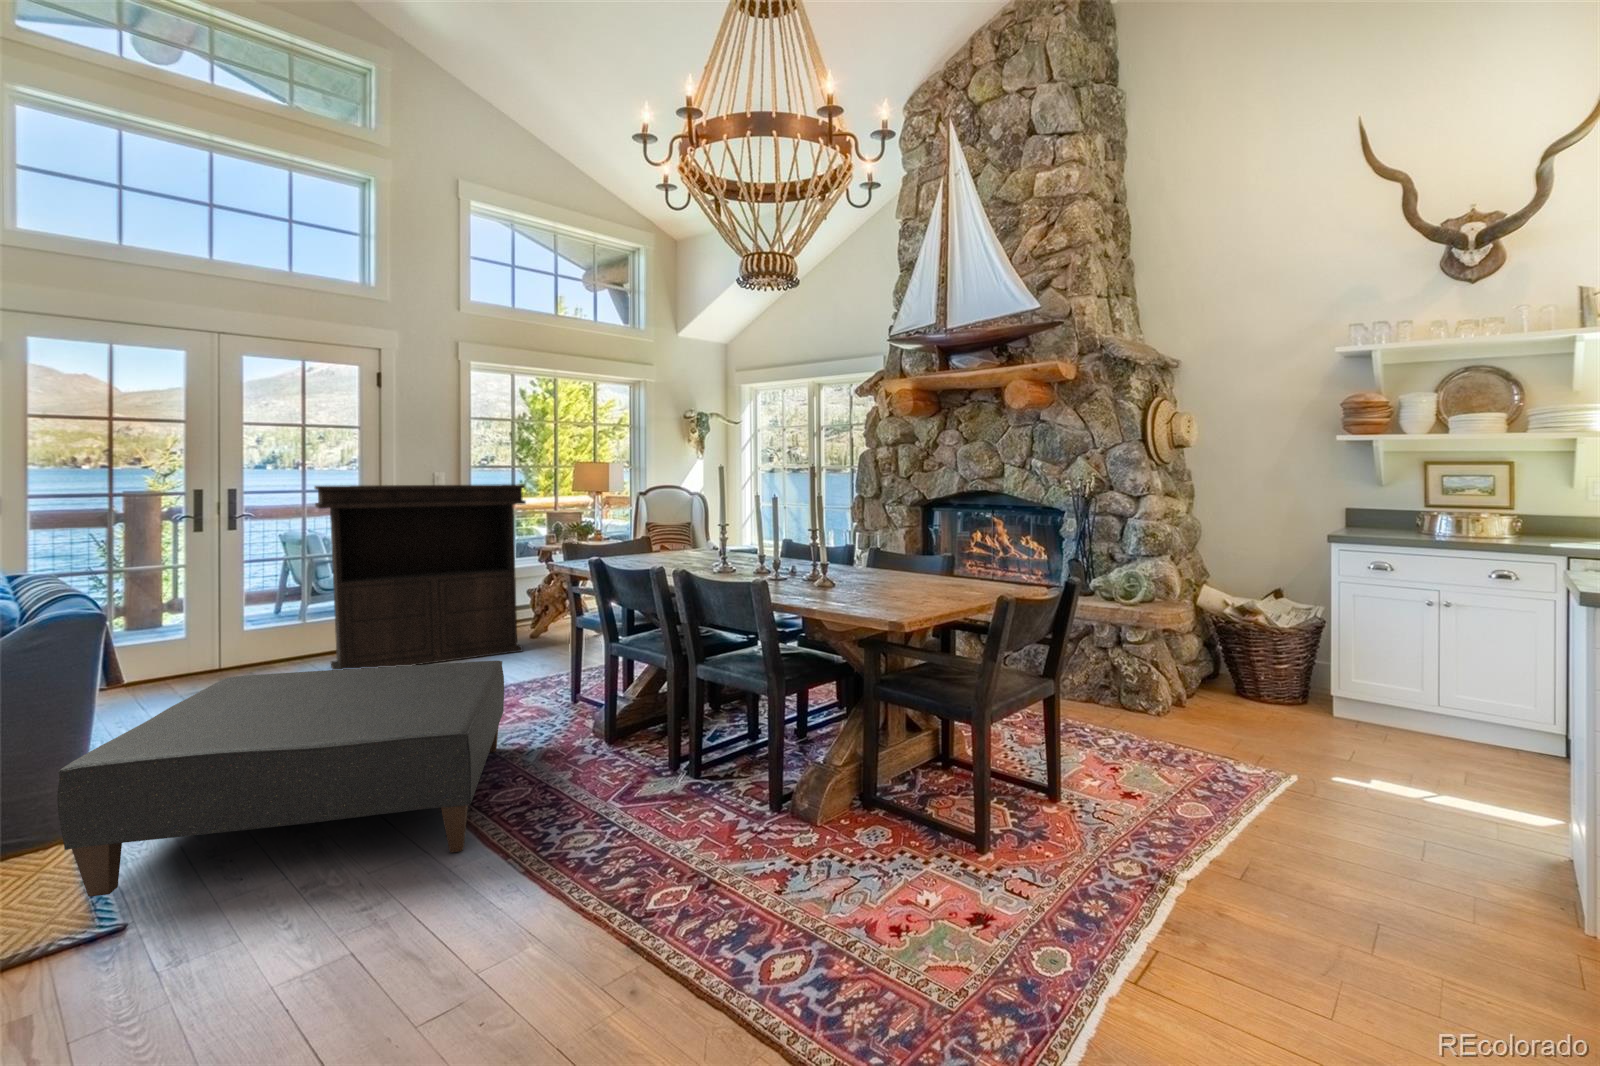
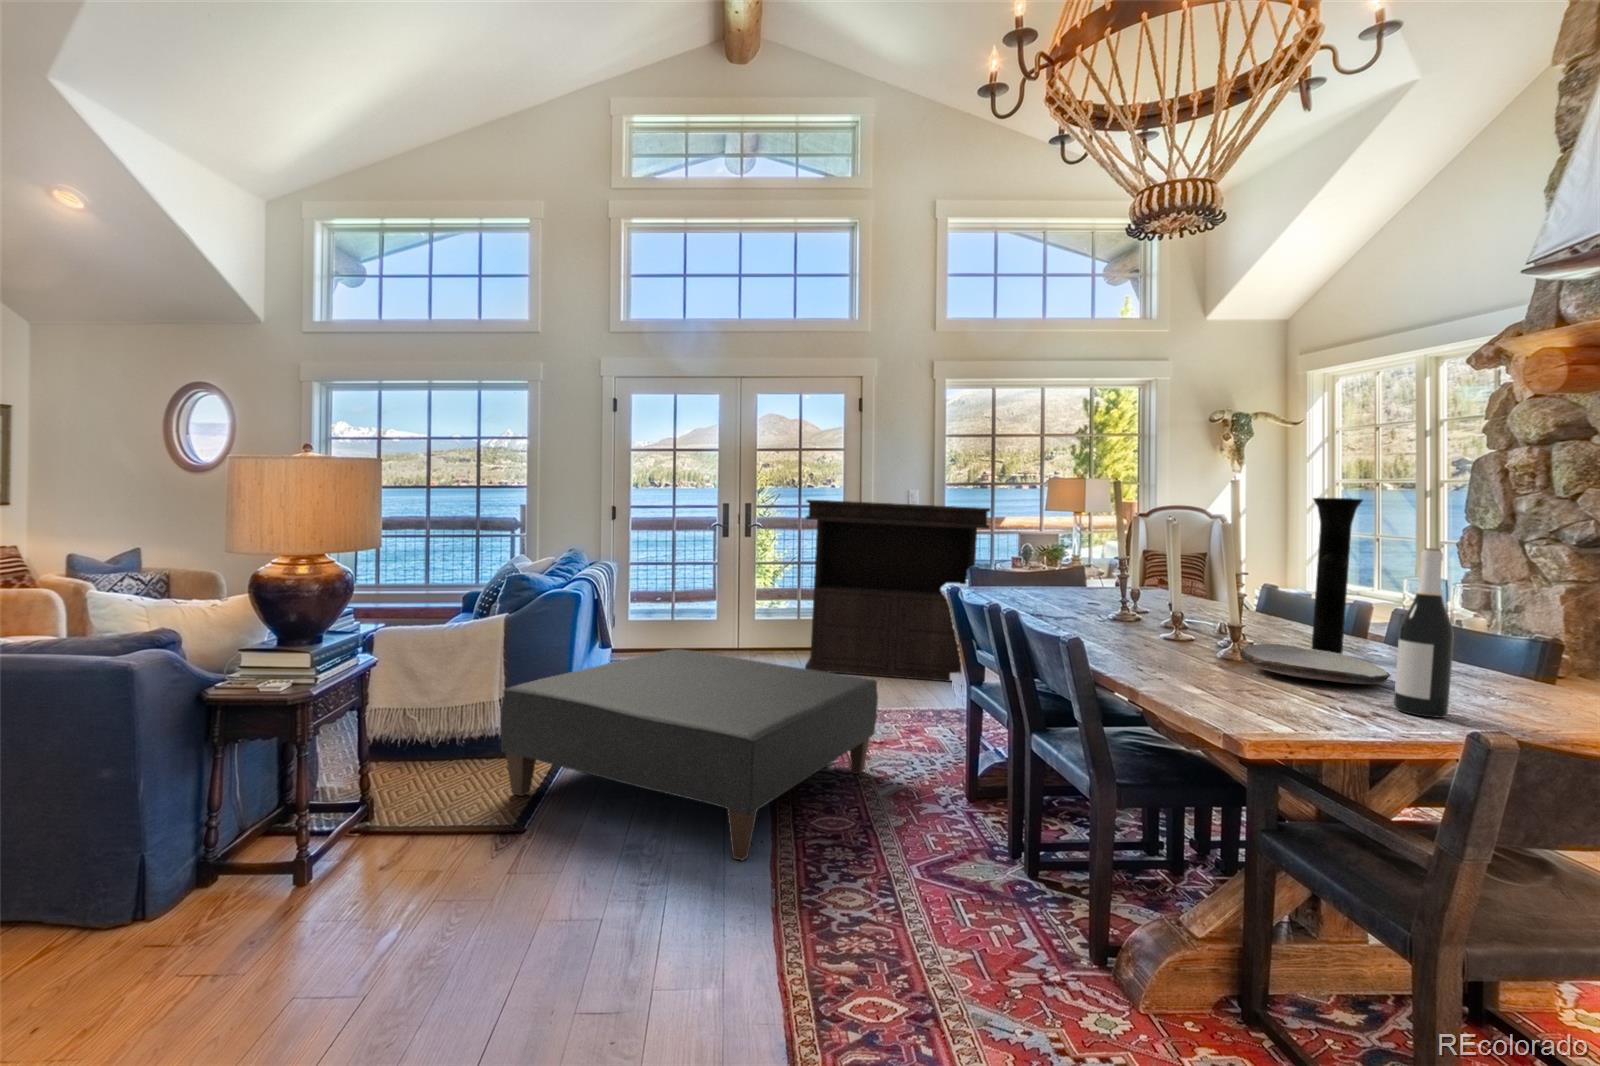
vase: none [844,476,871,577] -> present [1312,498,1363,654]
wine bottle: none [928,509,952,602] -> present [1394,548,1454,718]
plate: none [832,574,911,593] -> present [1240,644,1390,684]

